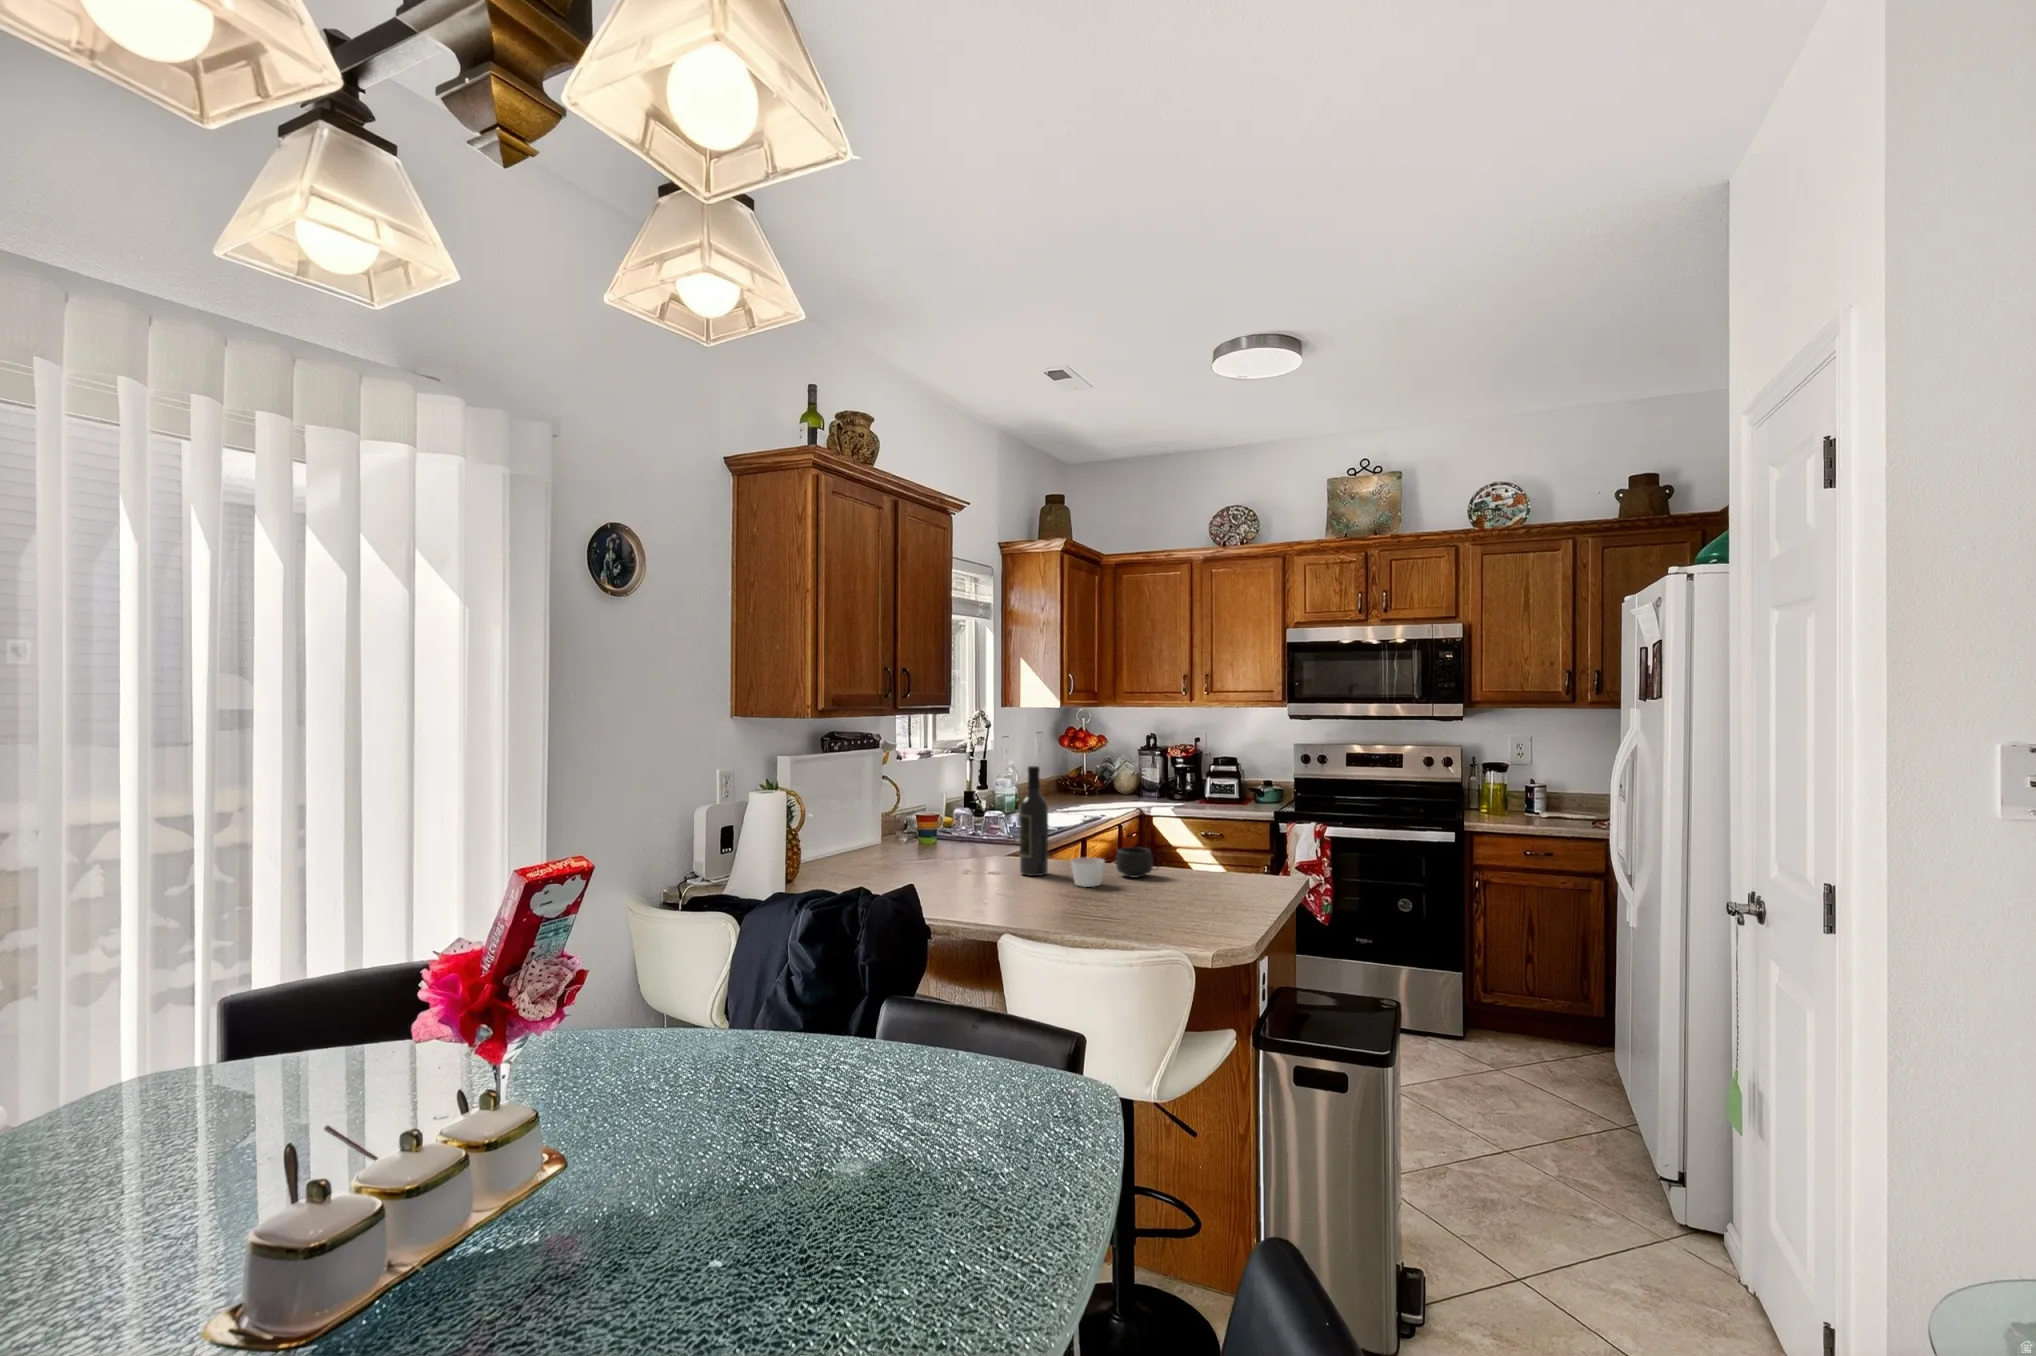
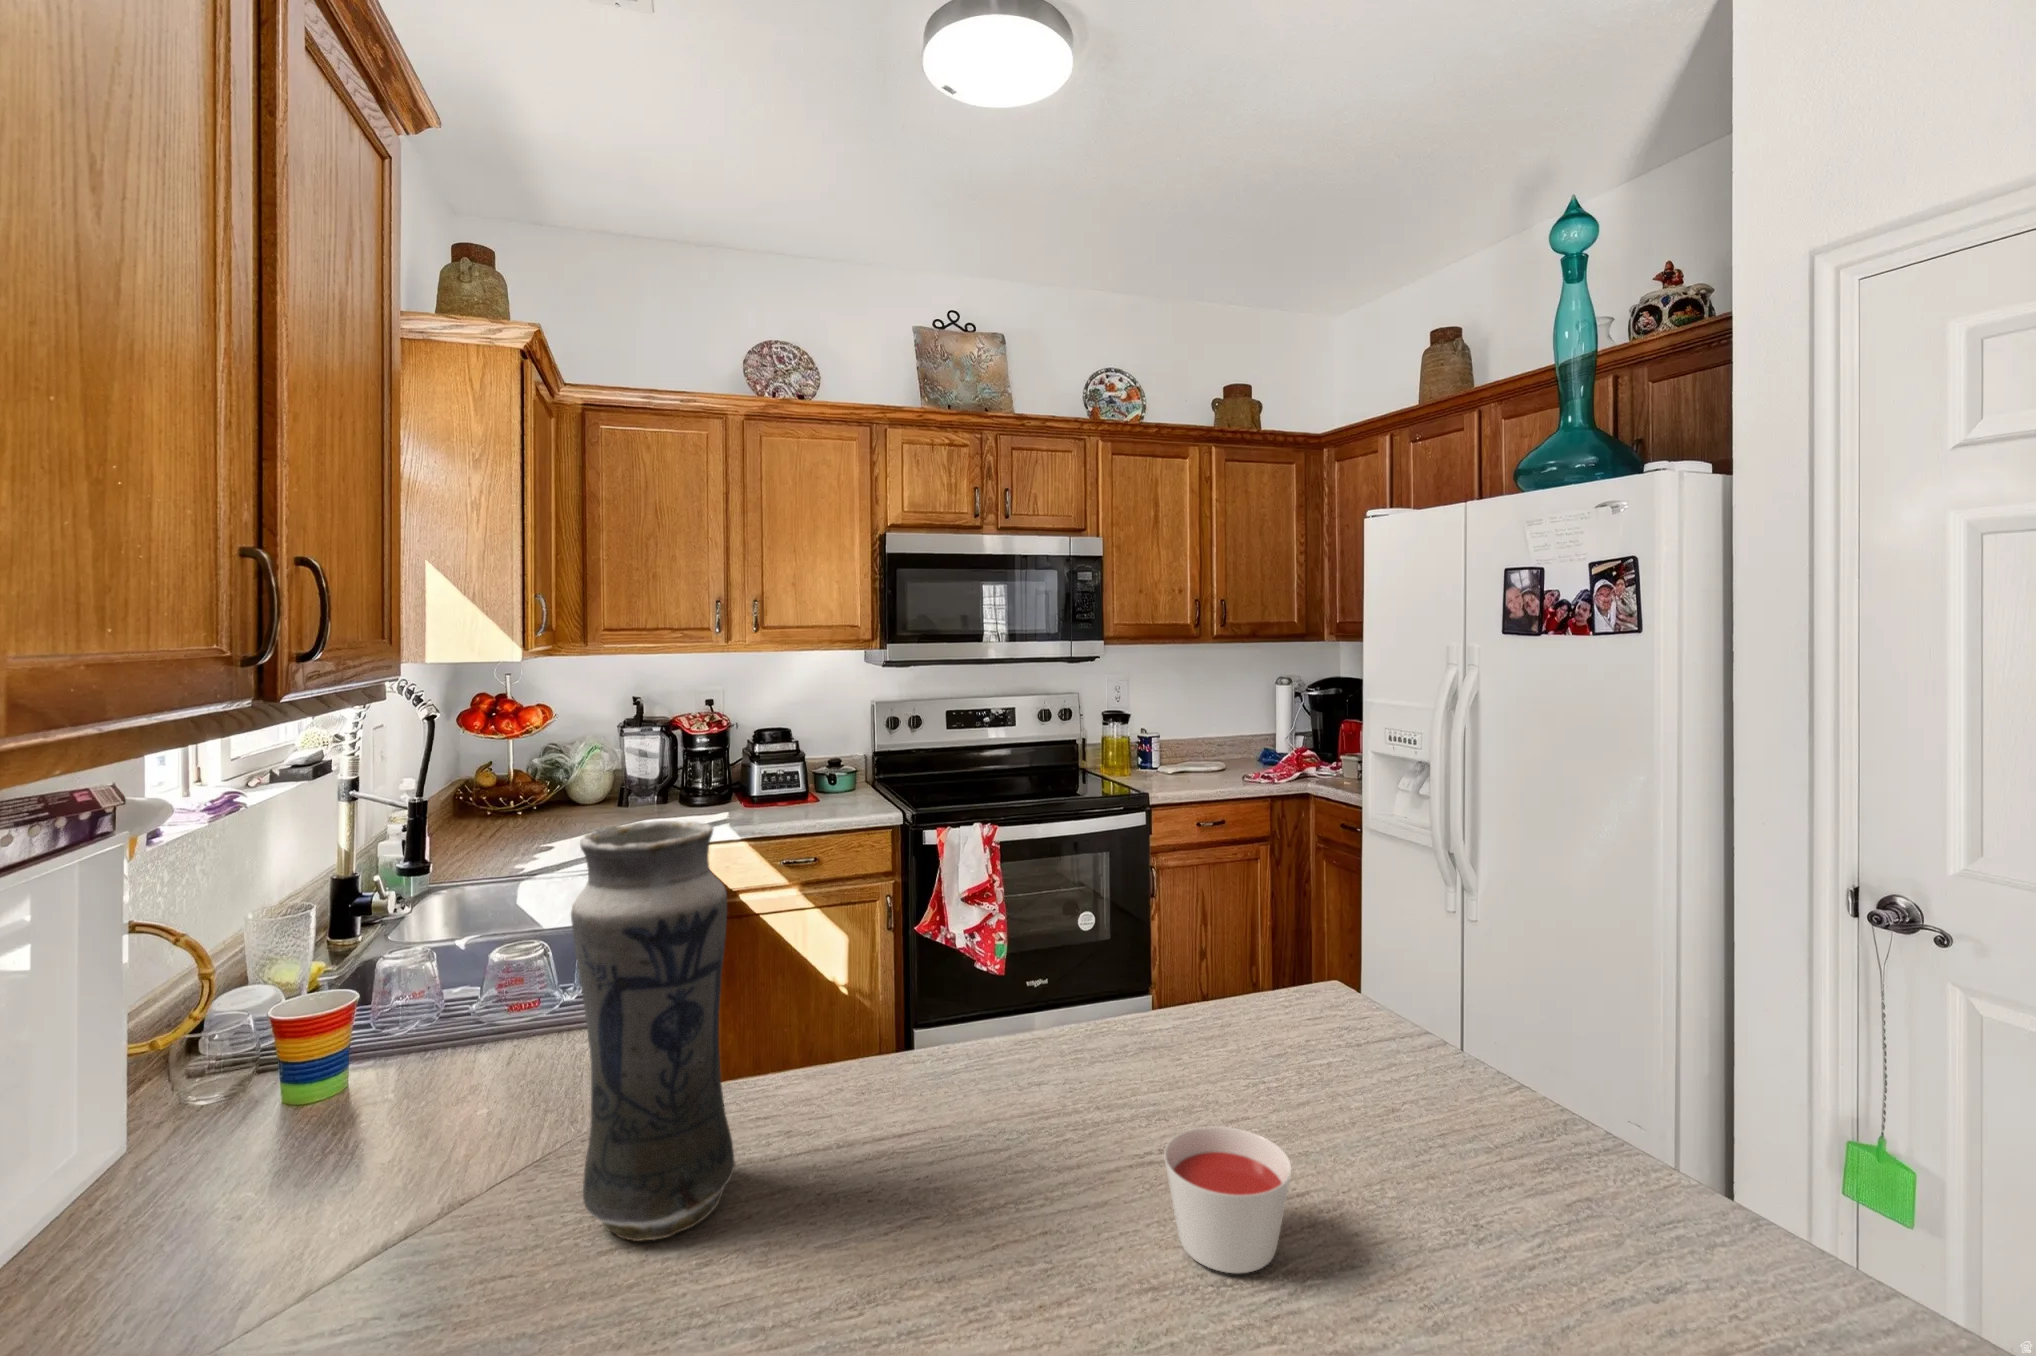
vase: none [965,762,1004,866] -> present [571,821,735,1241]
wine bottle: present [1019,766,1048,876] -> none [882,829,991,1255]
mug: present [1116,847,1153,877] -> none [1144,1020,1262,1129]

